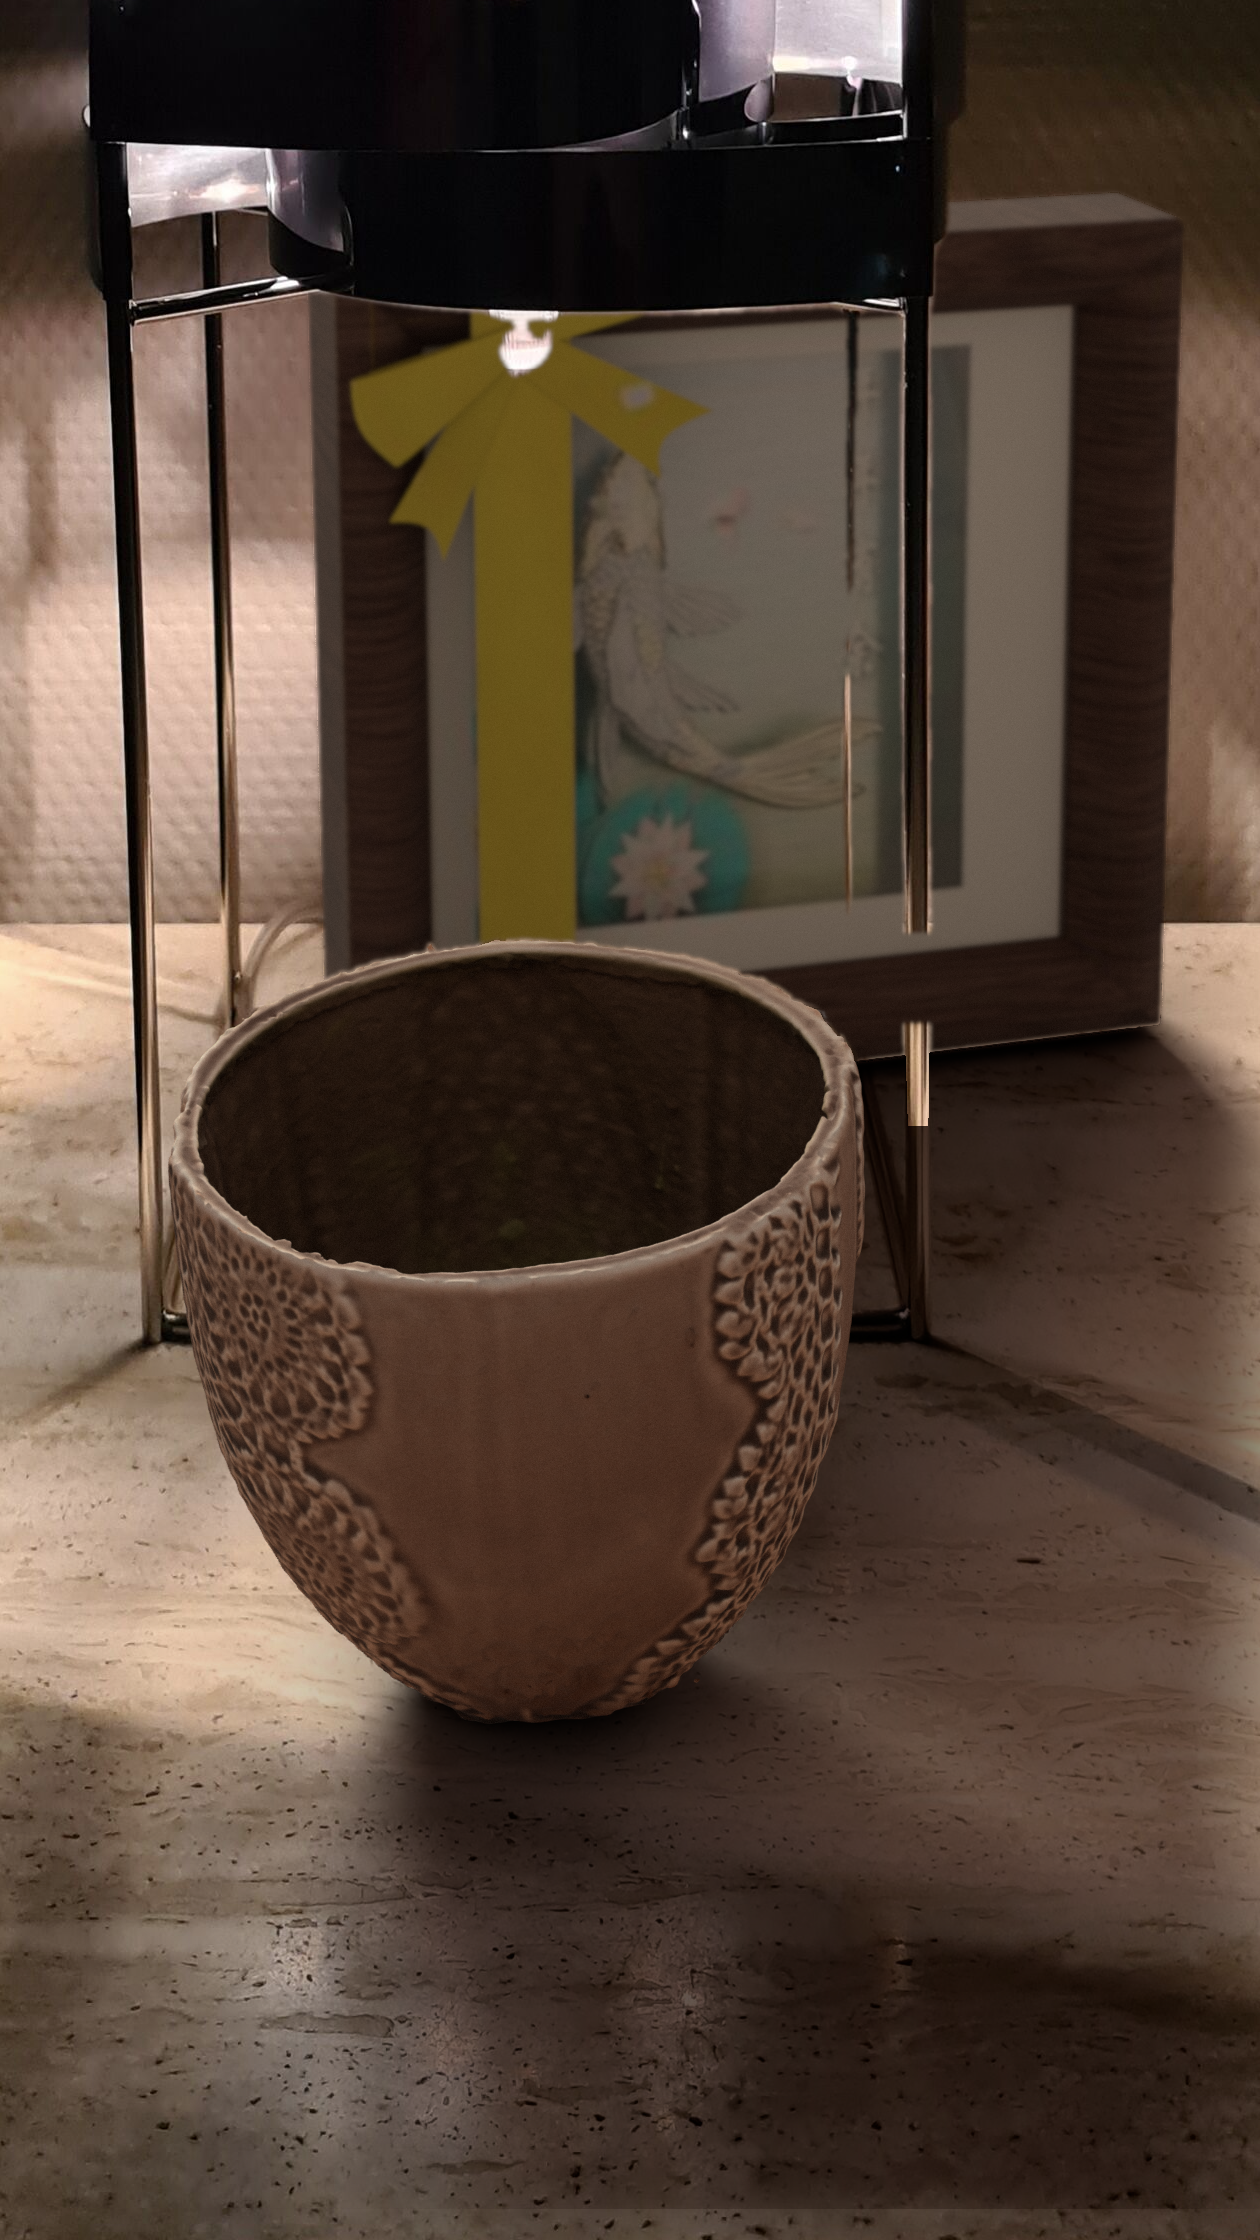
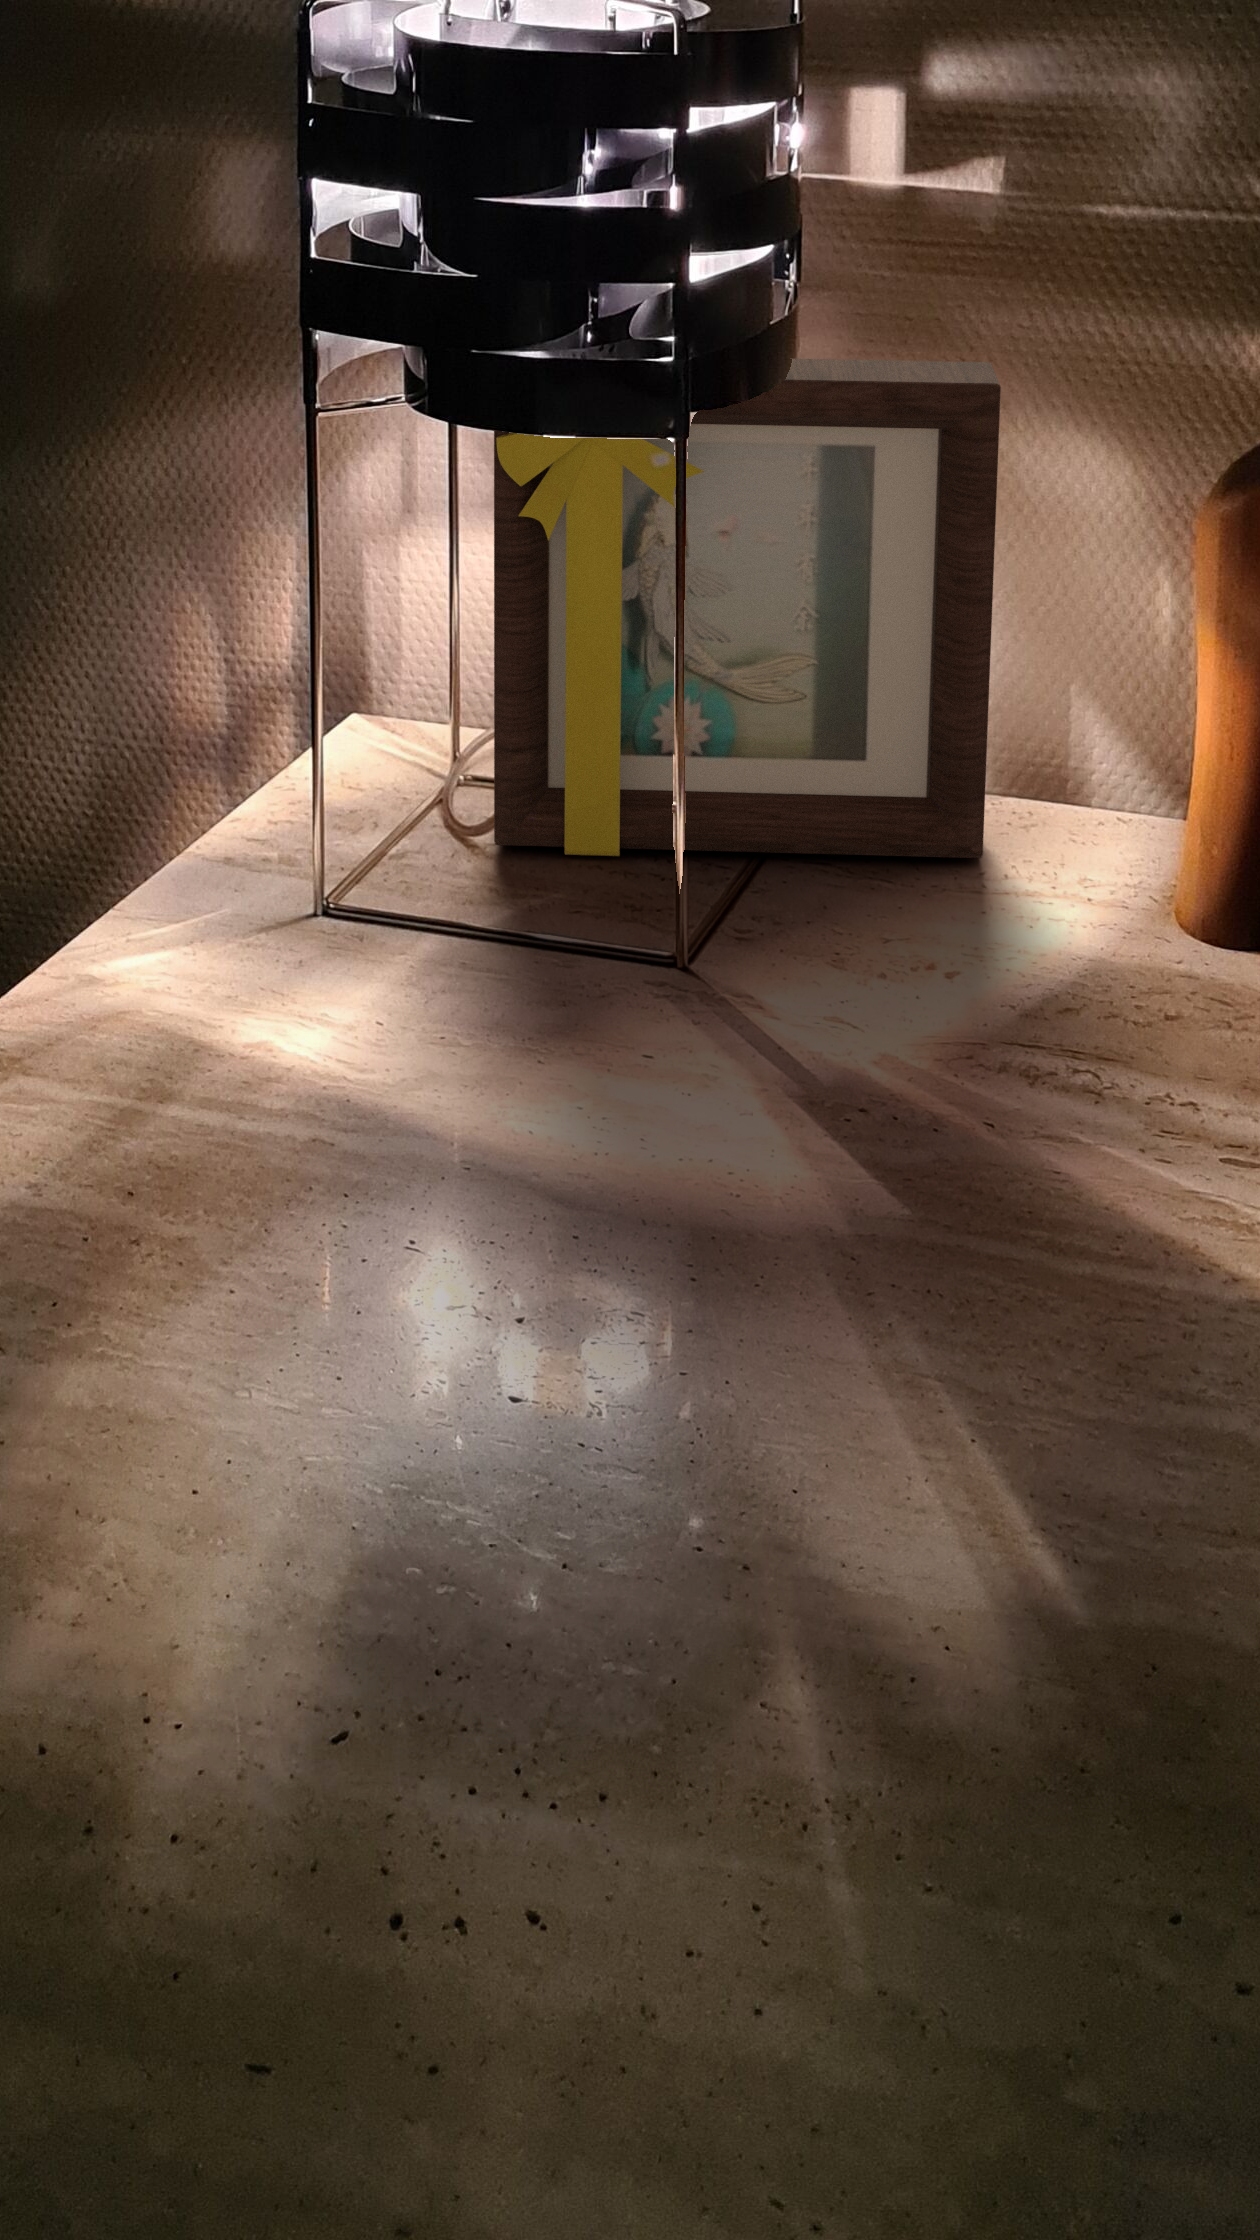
decorative bowl: present [168,940,865,1724] -> none [239,739,581,1122]

